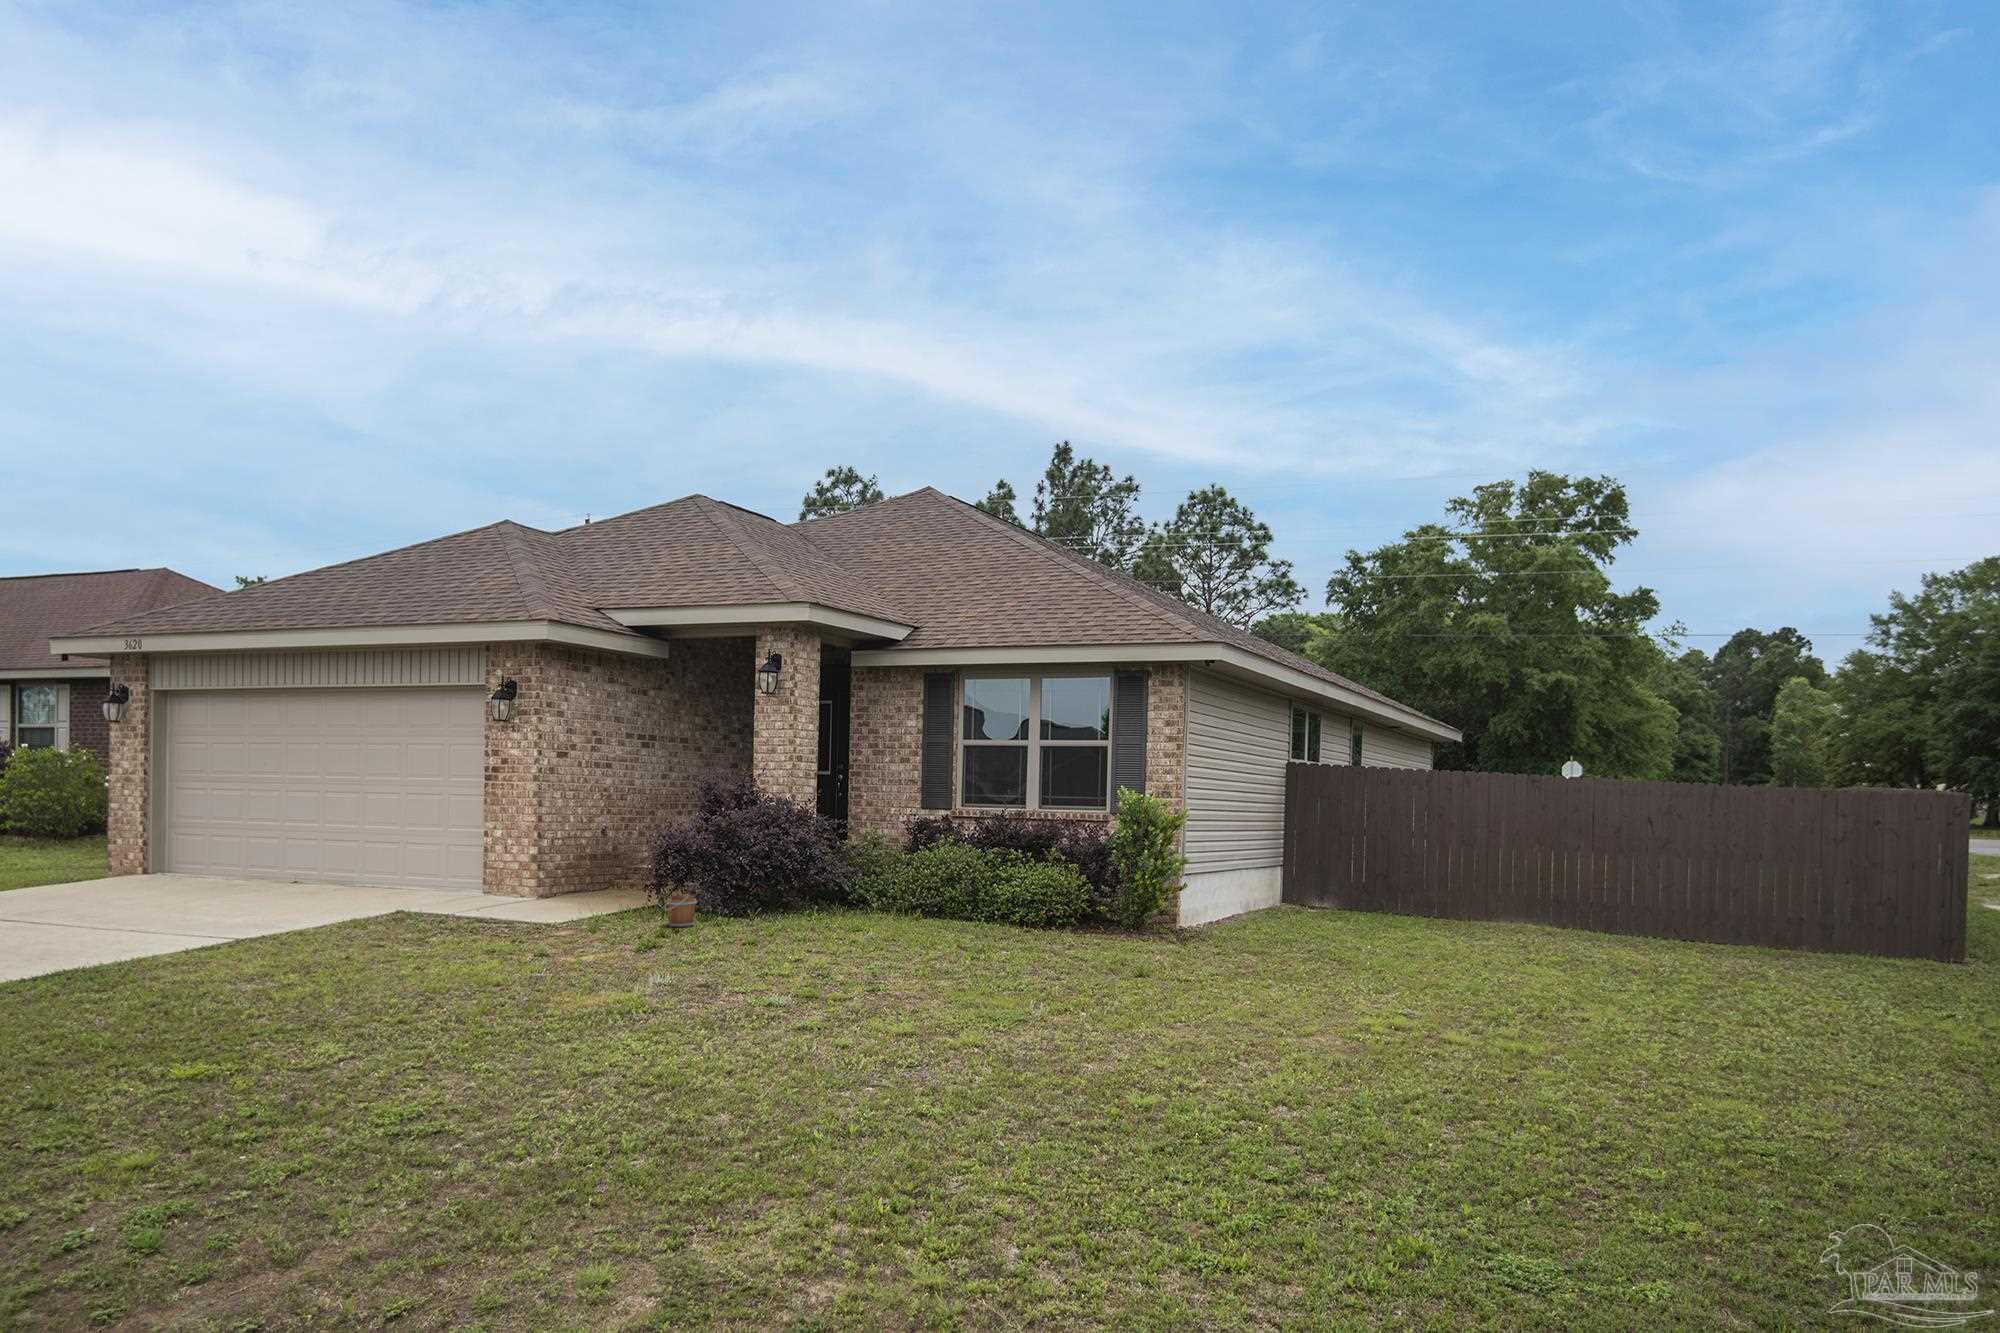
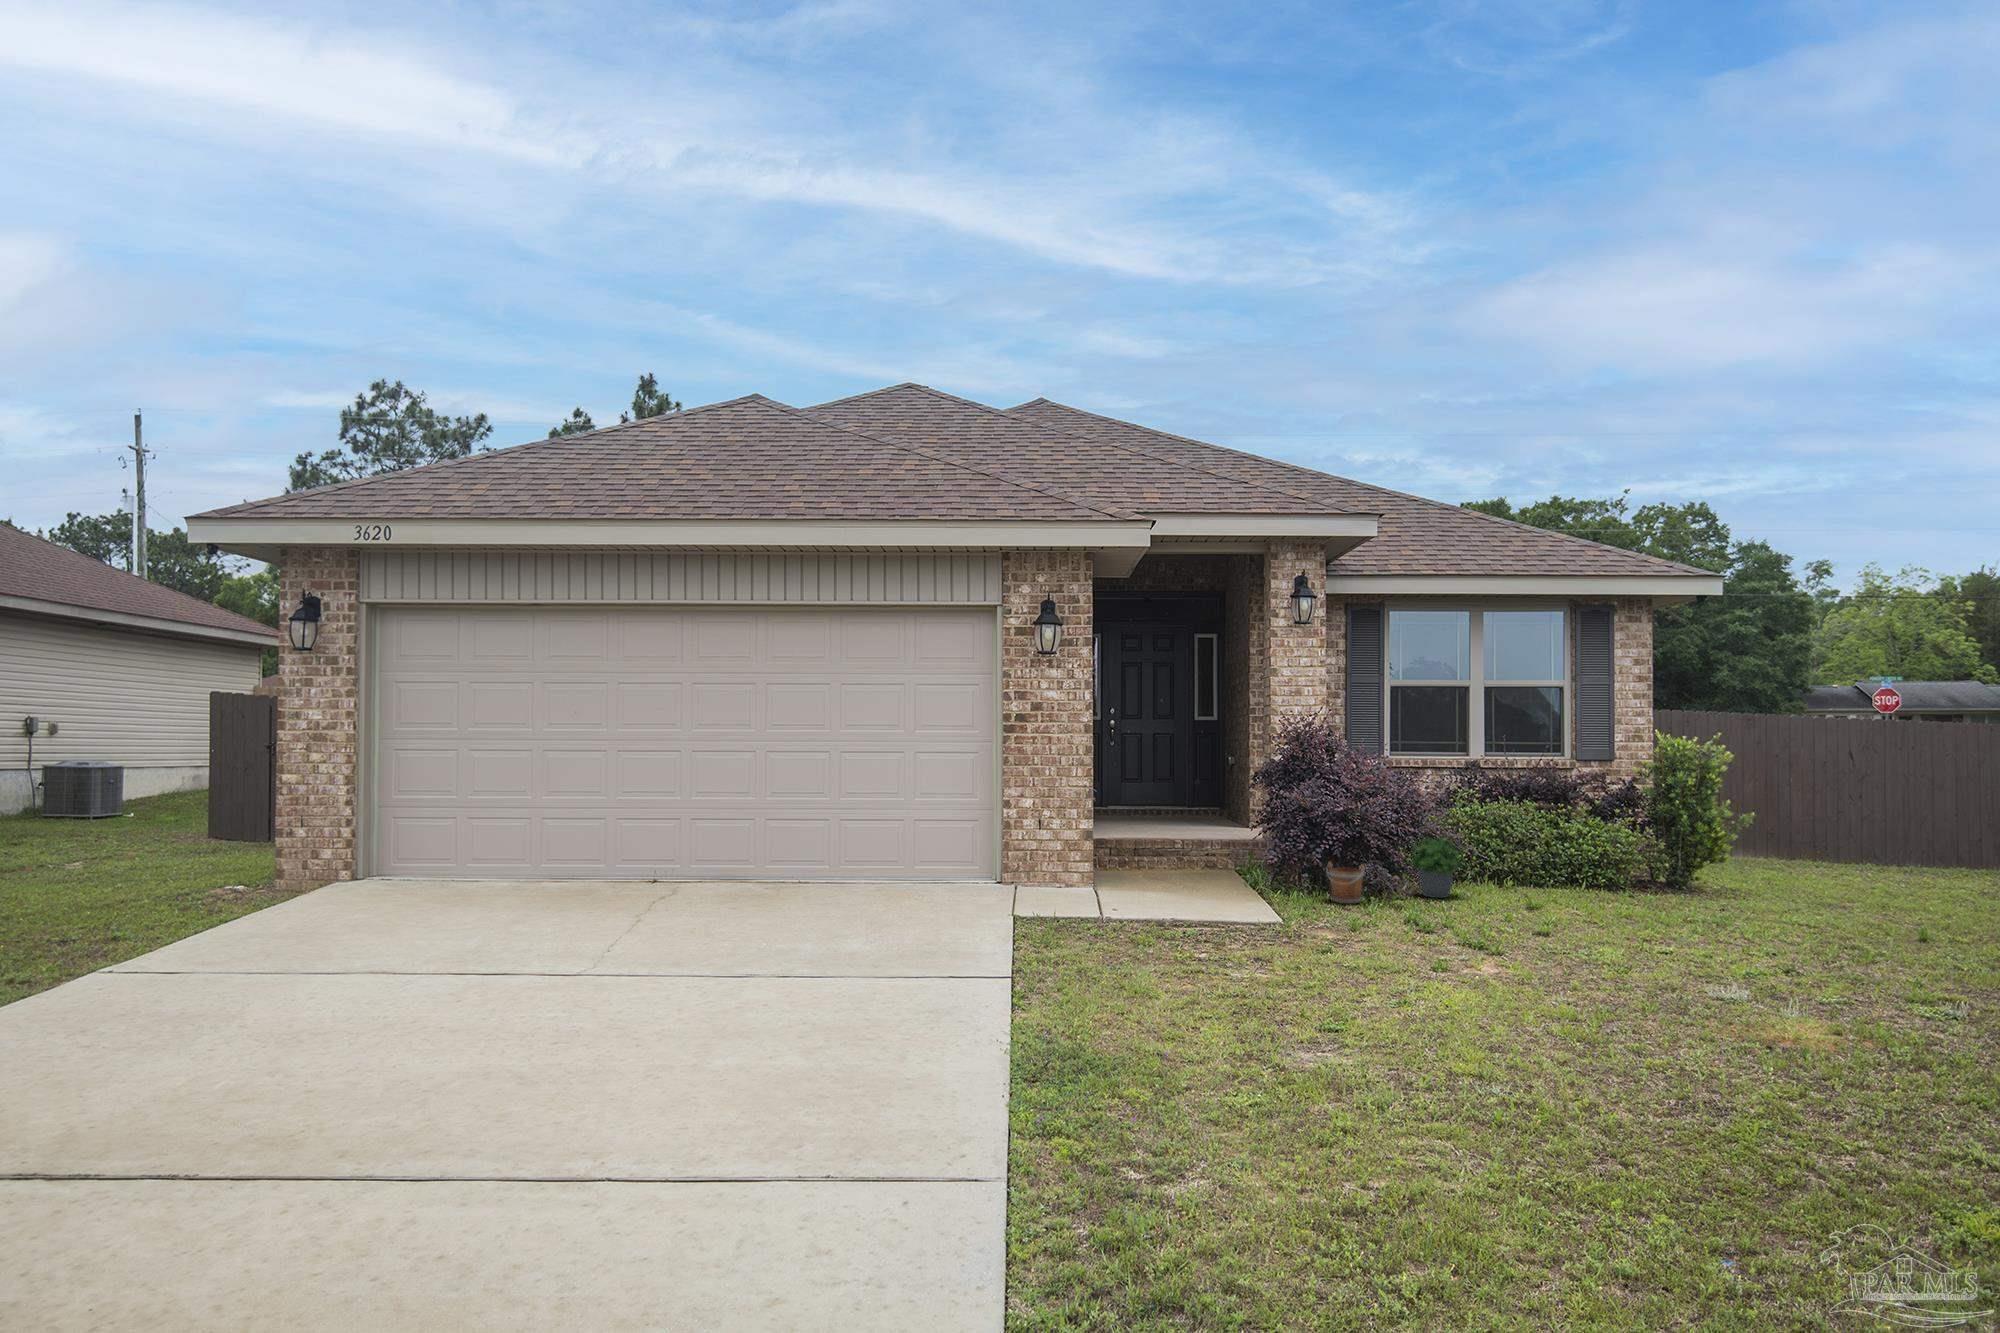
potted plant: none [745,872,793,929] -> present [1410,836,1466,898]

